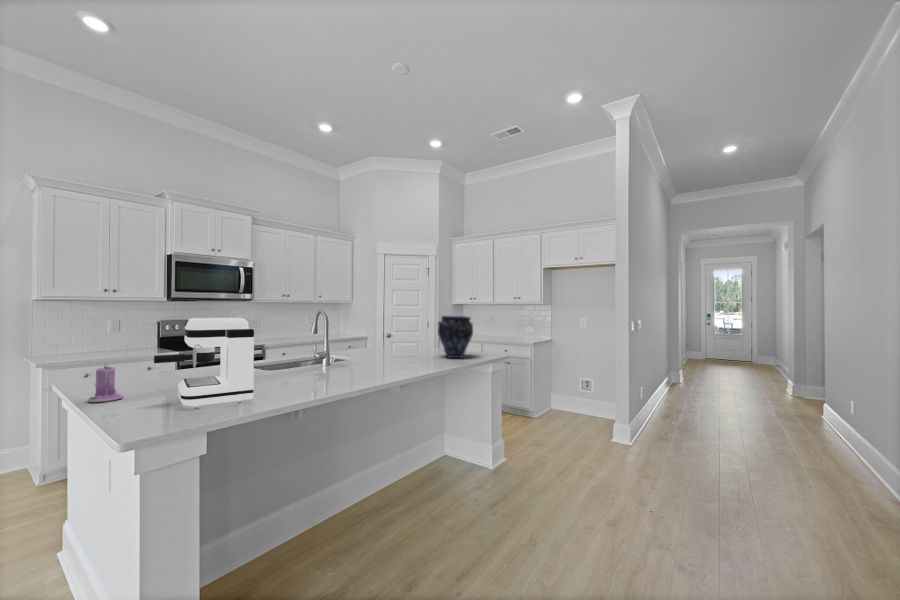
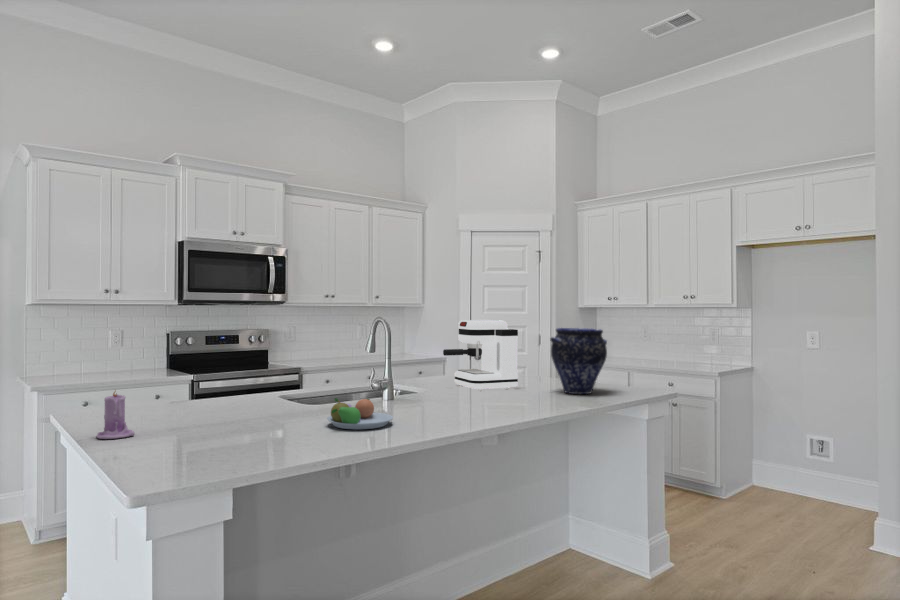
coffee maker: present [154,318,254,408] -> present [443,320,518,391]
fruit bowl: none [284,364,334,387] -> present [327,398,393,429]

